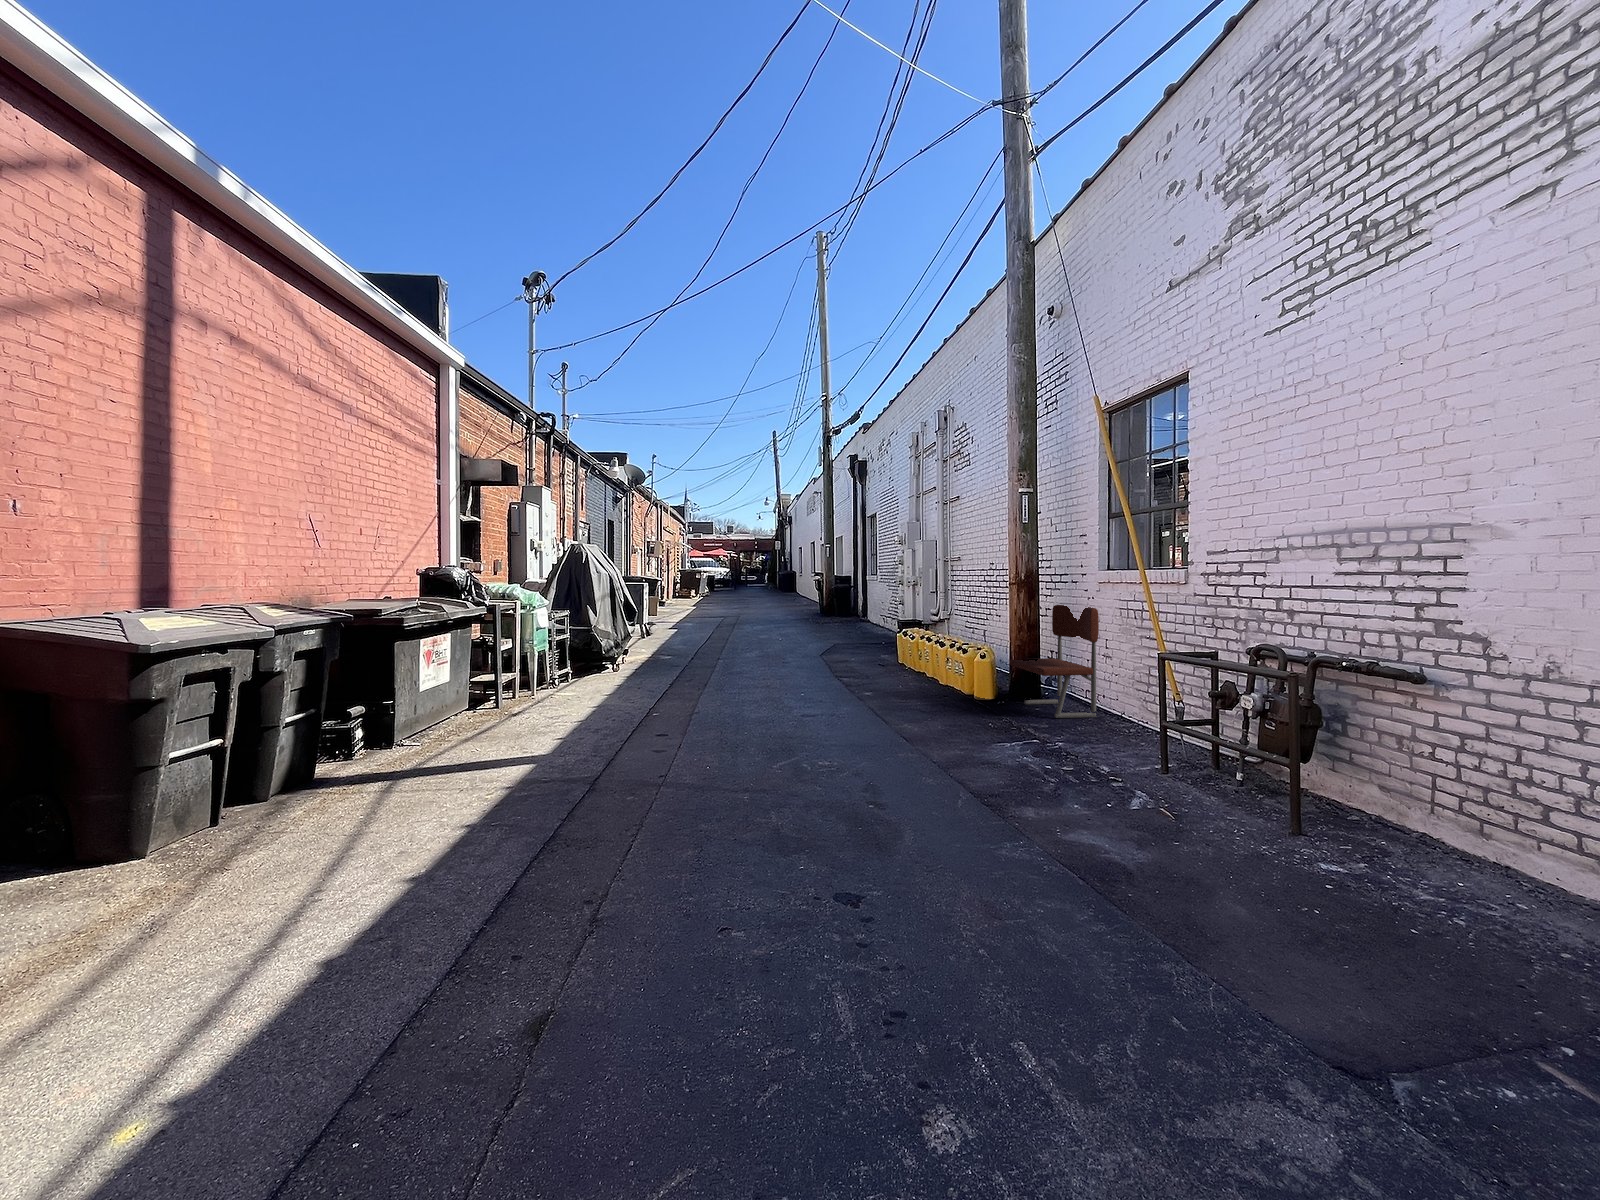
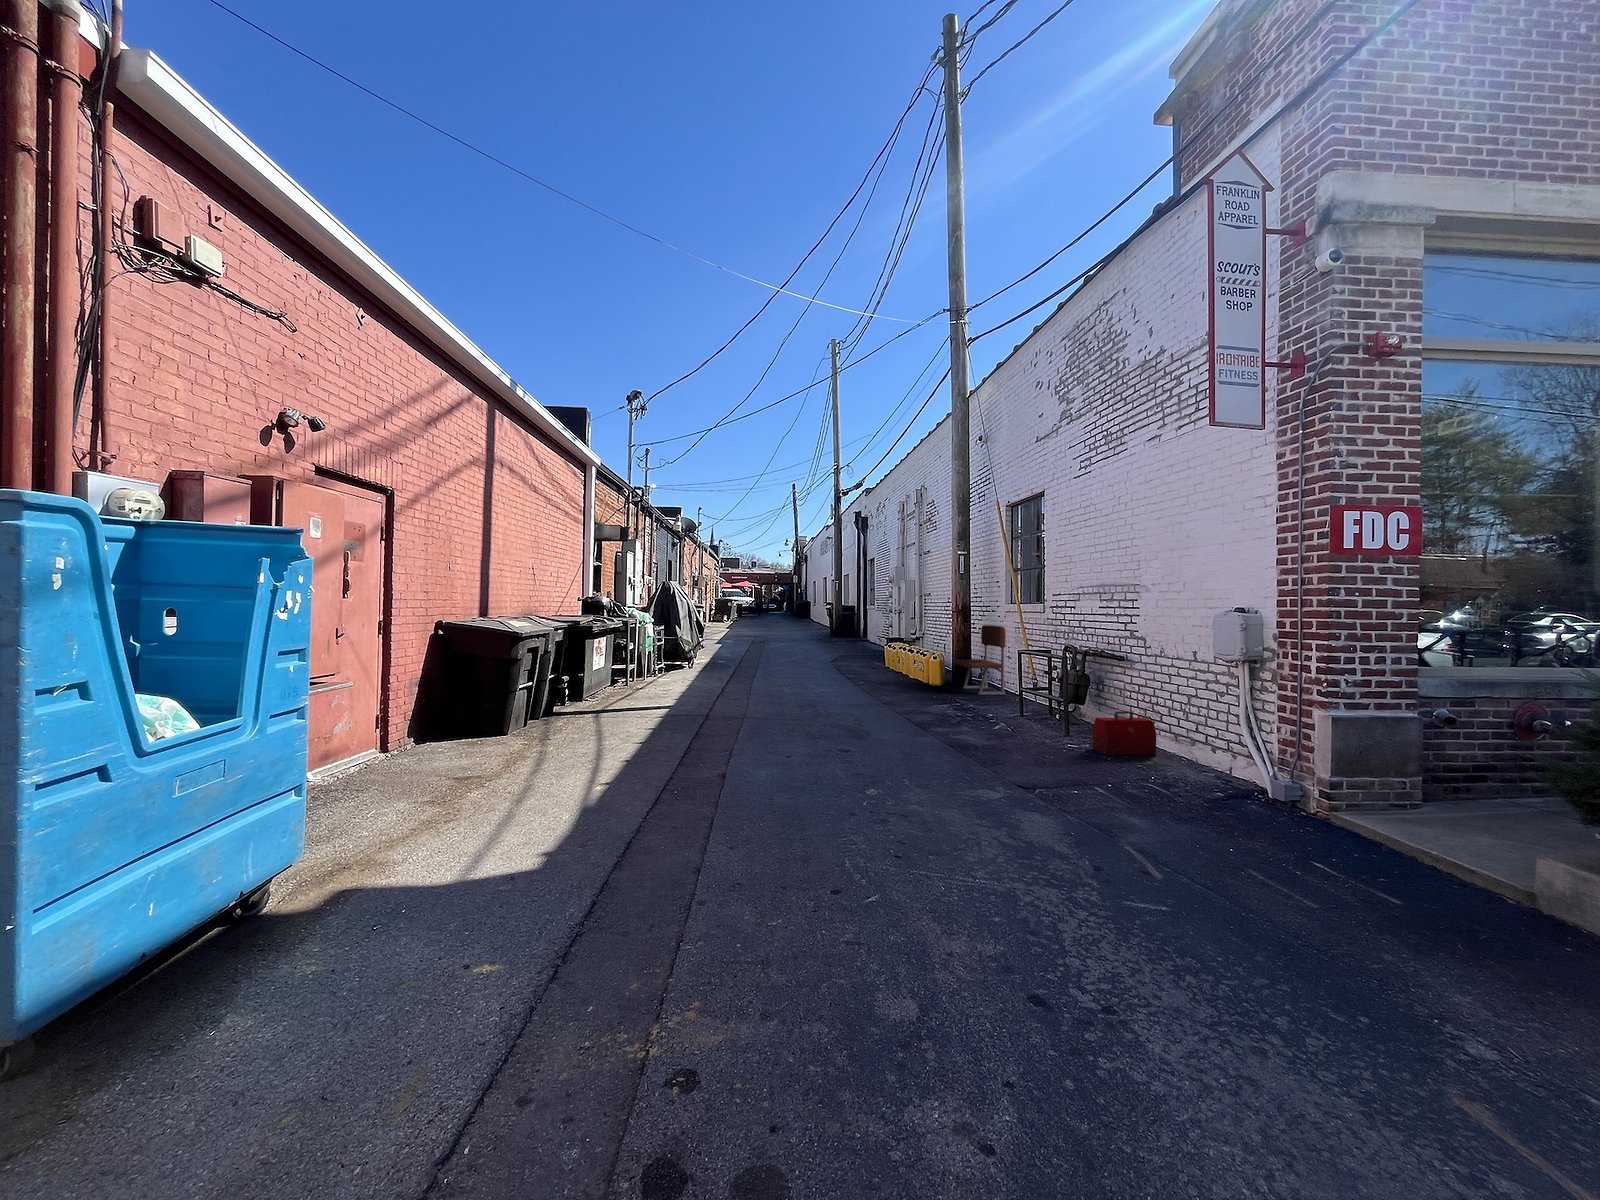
toolbox: none [1374,801,1537,904] -> present [1093,711,1156,755]

